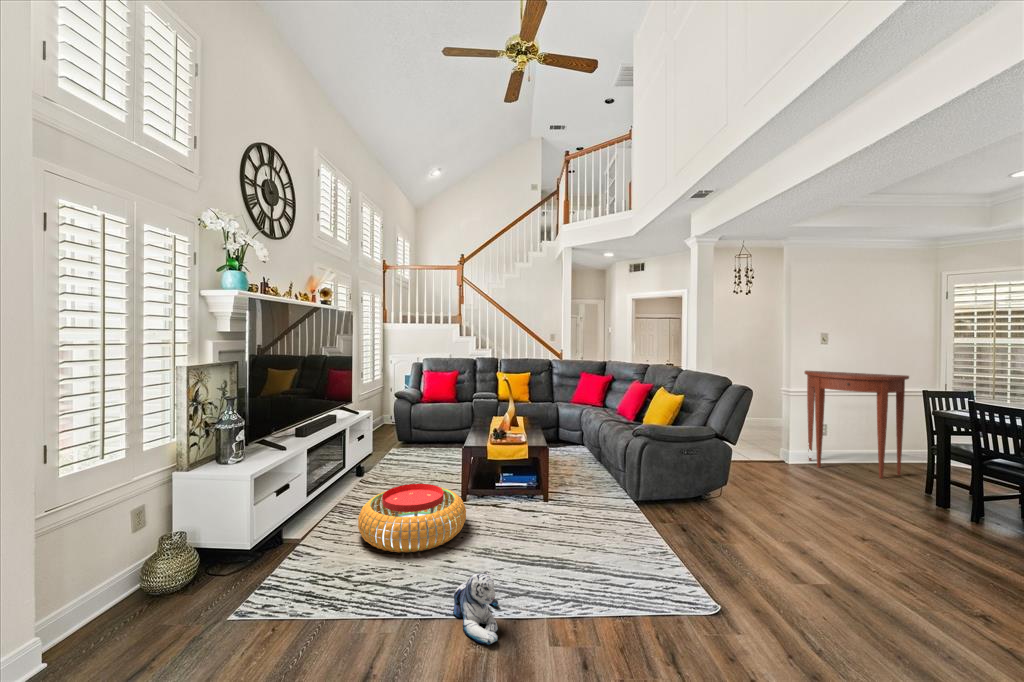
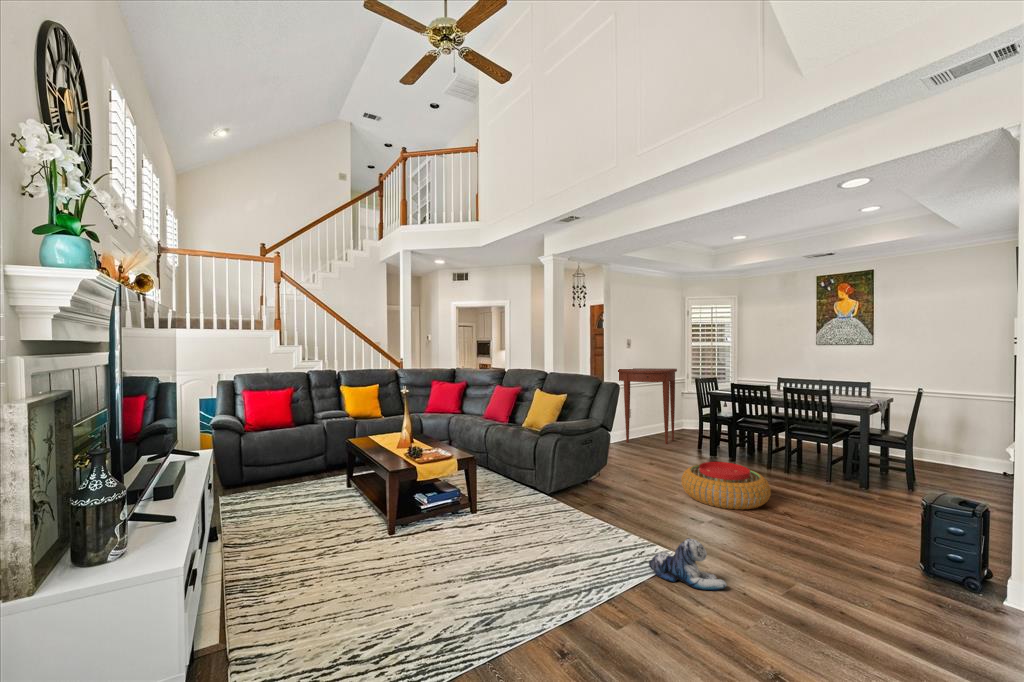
pouf: present [358,484,466,553] -> present [681,462,771,510]
plush toy: present [453,573,498,645] -> present [649,538,727,590]

